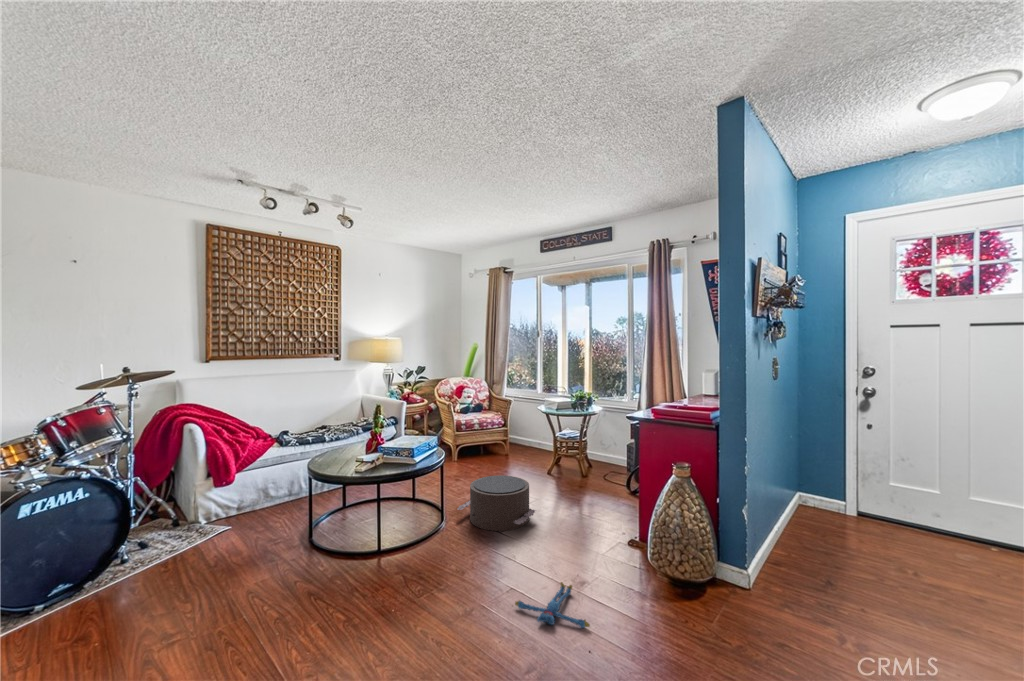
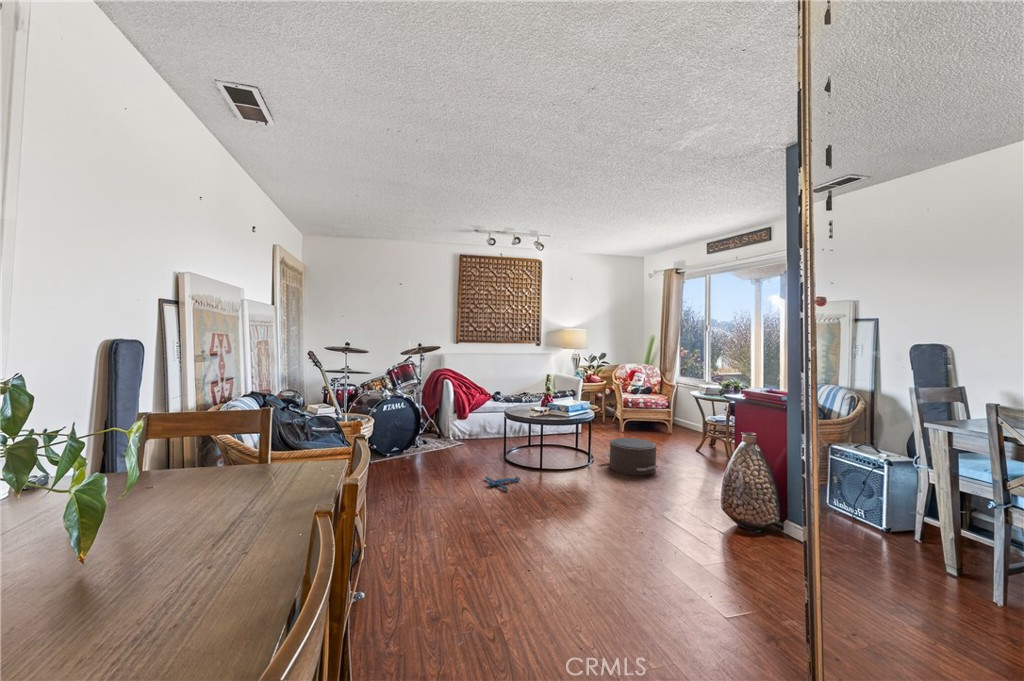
plush toy: present [515,582,590,628] -> present [485,476,520,491]

